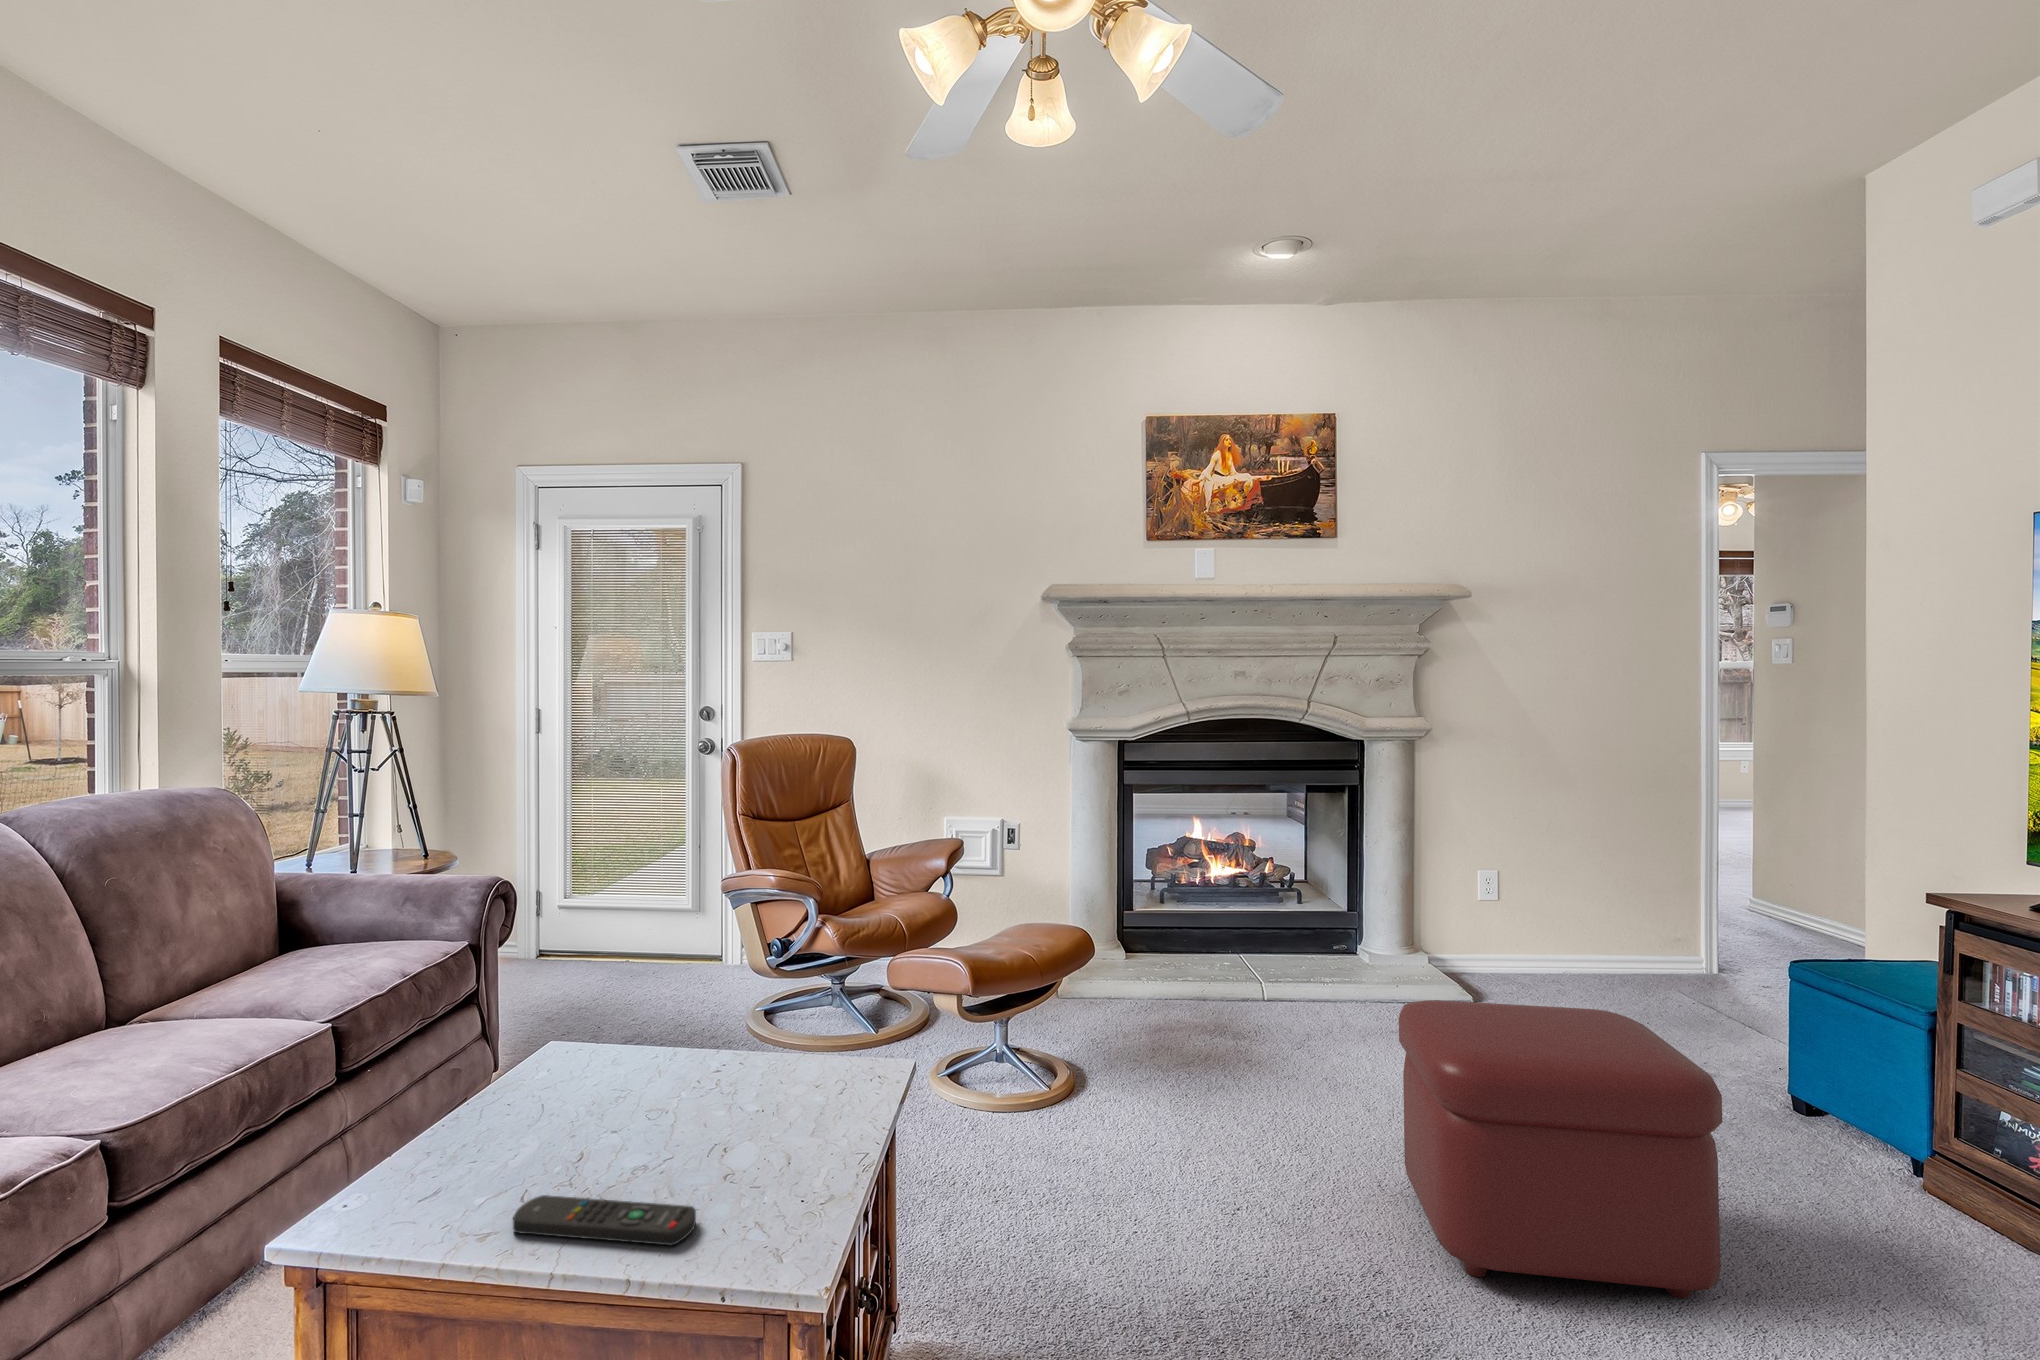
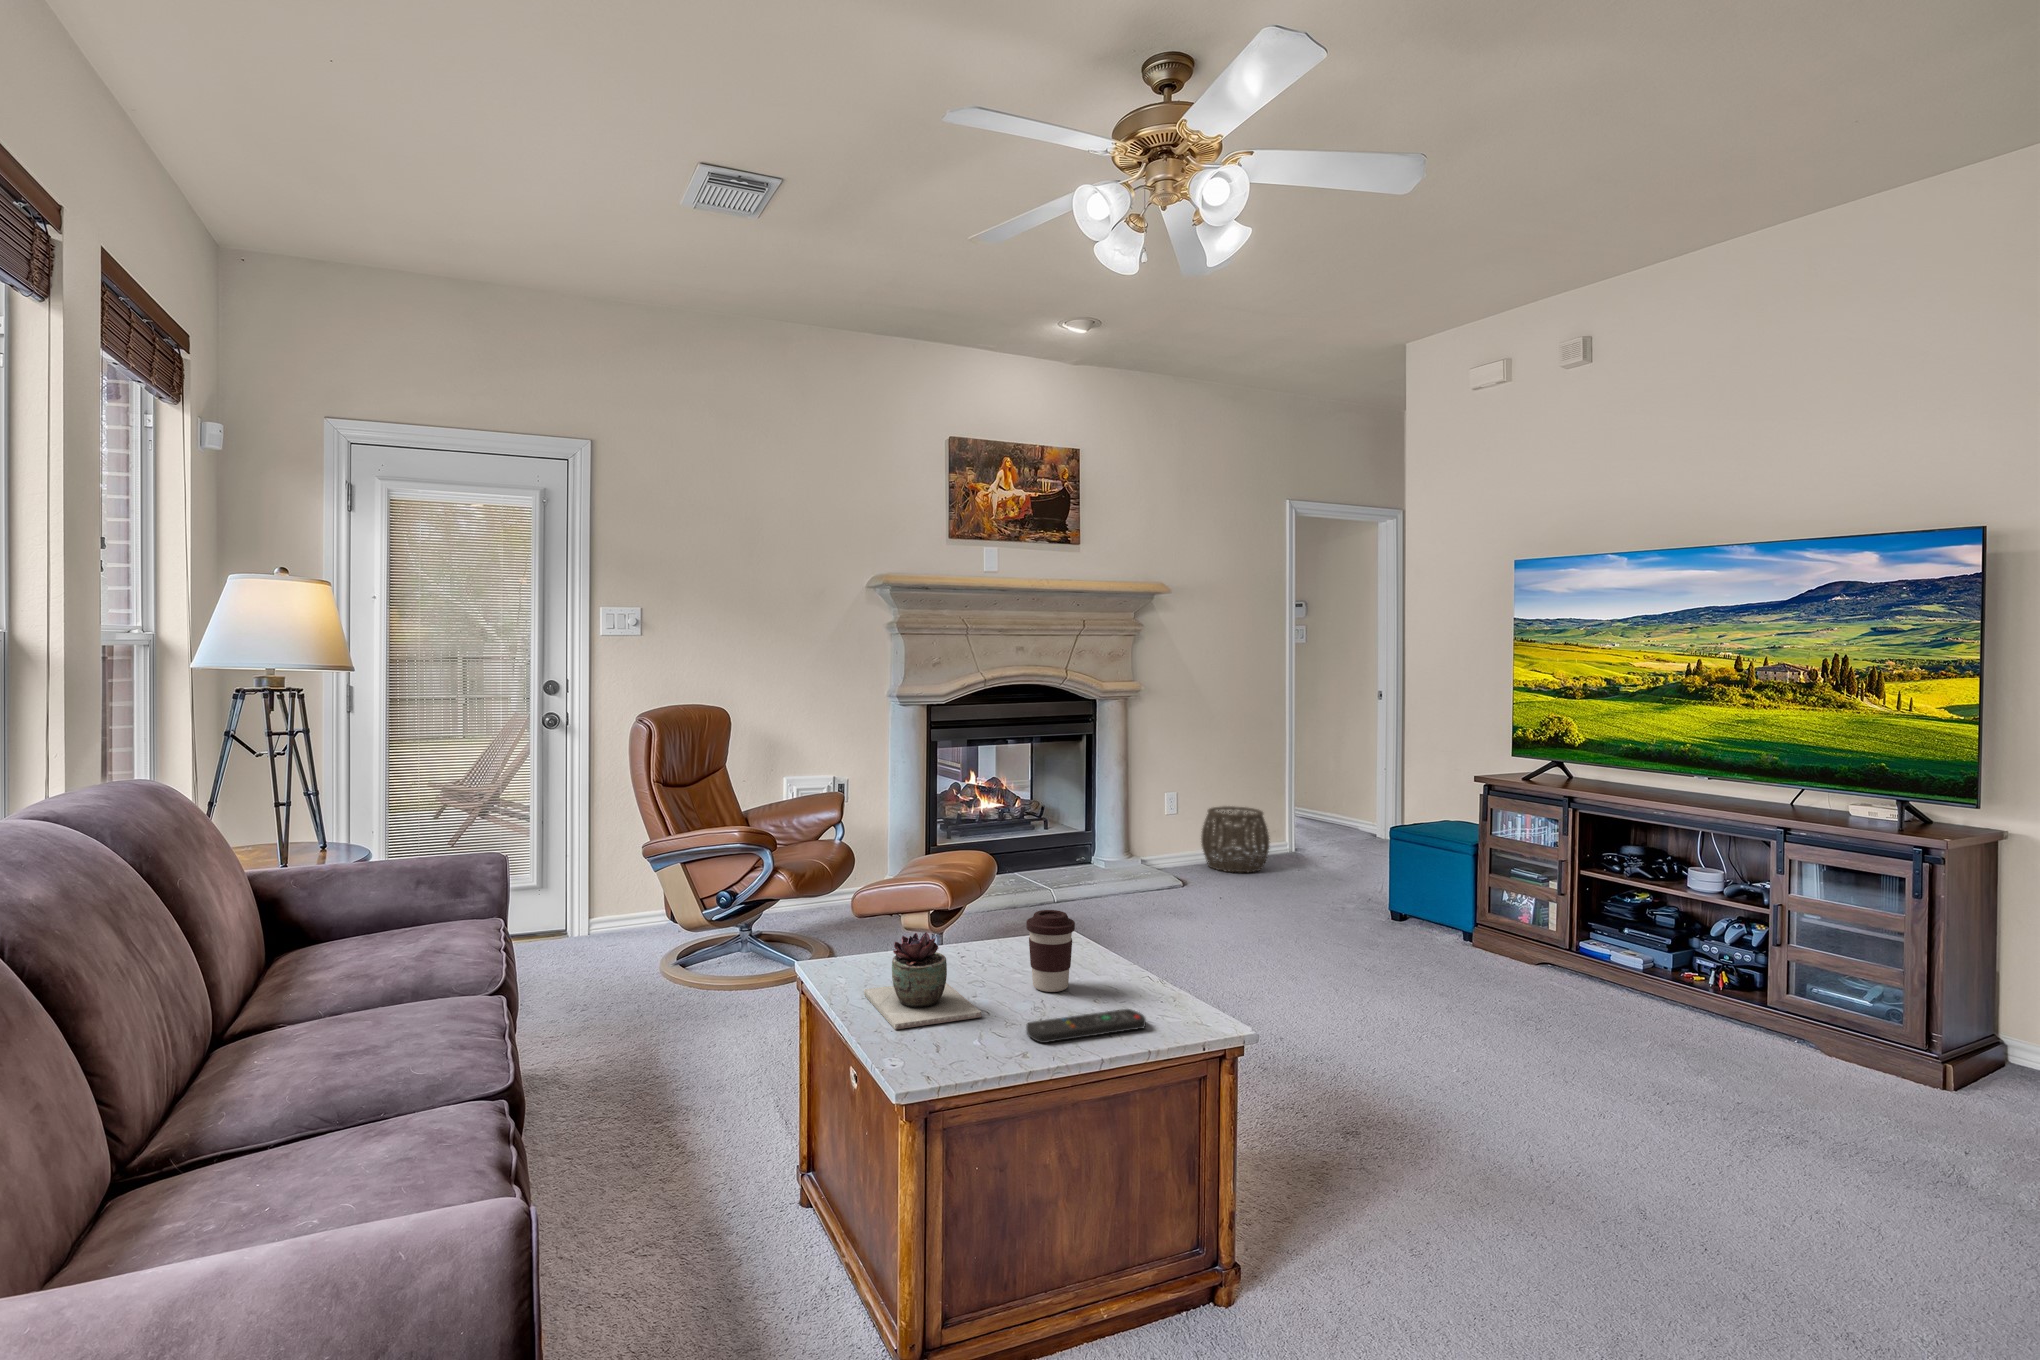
woven basket: none [1530,895,1643,996] -> present [1201,806,1269,873]
ottoman: present [1399,1000,1722,1299] -> none [1253,861,1449,1026]
coffee cup: none [672,1032,741,1153] -> present [1026,910,1075,992]
succulent plant: none [423,1038,604,1170] -> present [864,932,982,1029]

